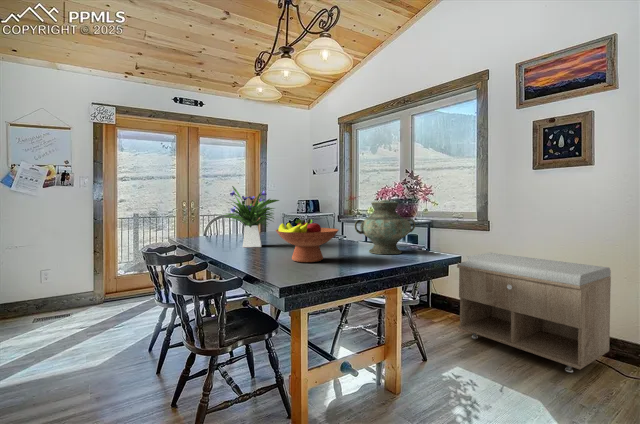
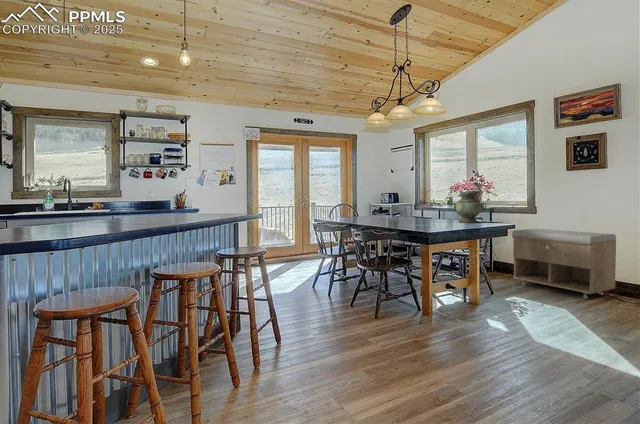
flower arrangement: present [225,186,279,247] -> none [362,184,397,221]
fruit bowl: present [276,219,339,262] -> none [409,201,445,225]

